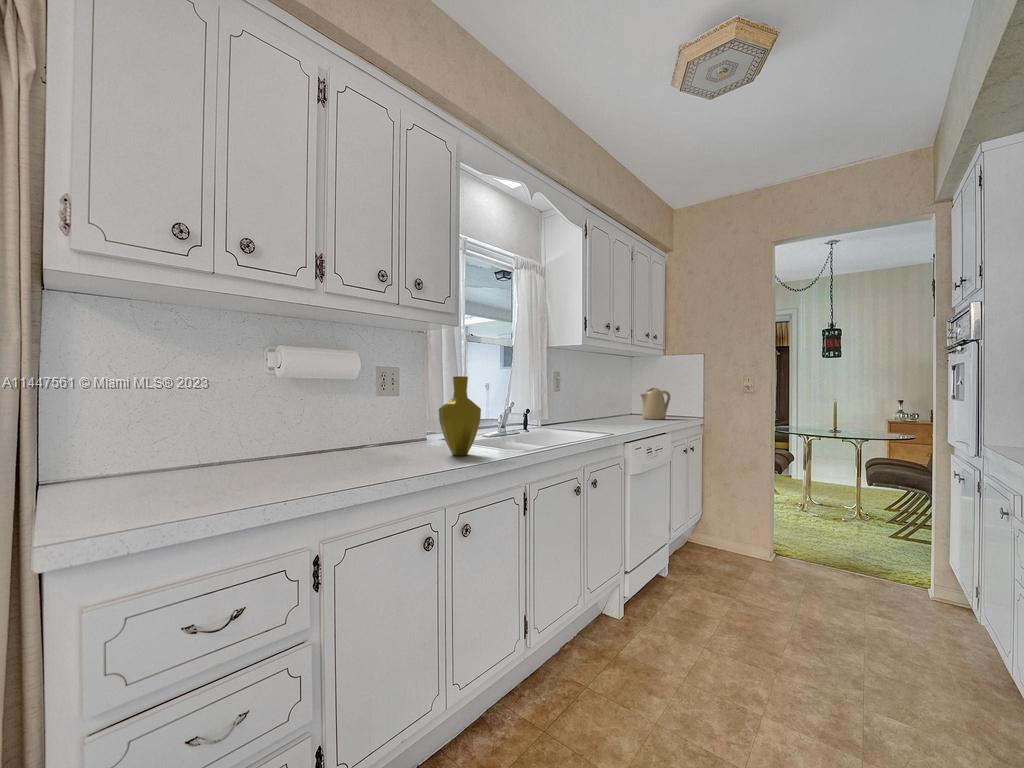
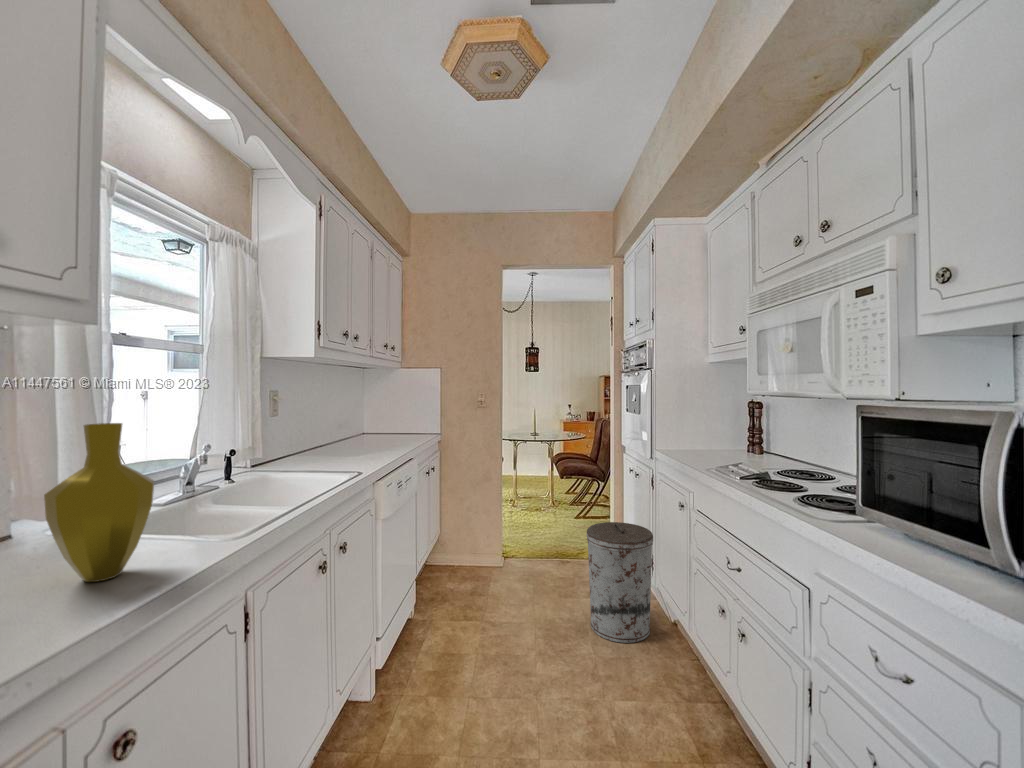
kettle: present [641,388,671,420] -> none [376,403,408,439]
trash can: none [857,522,954,661] -> present [587,522,653,643]

